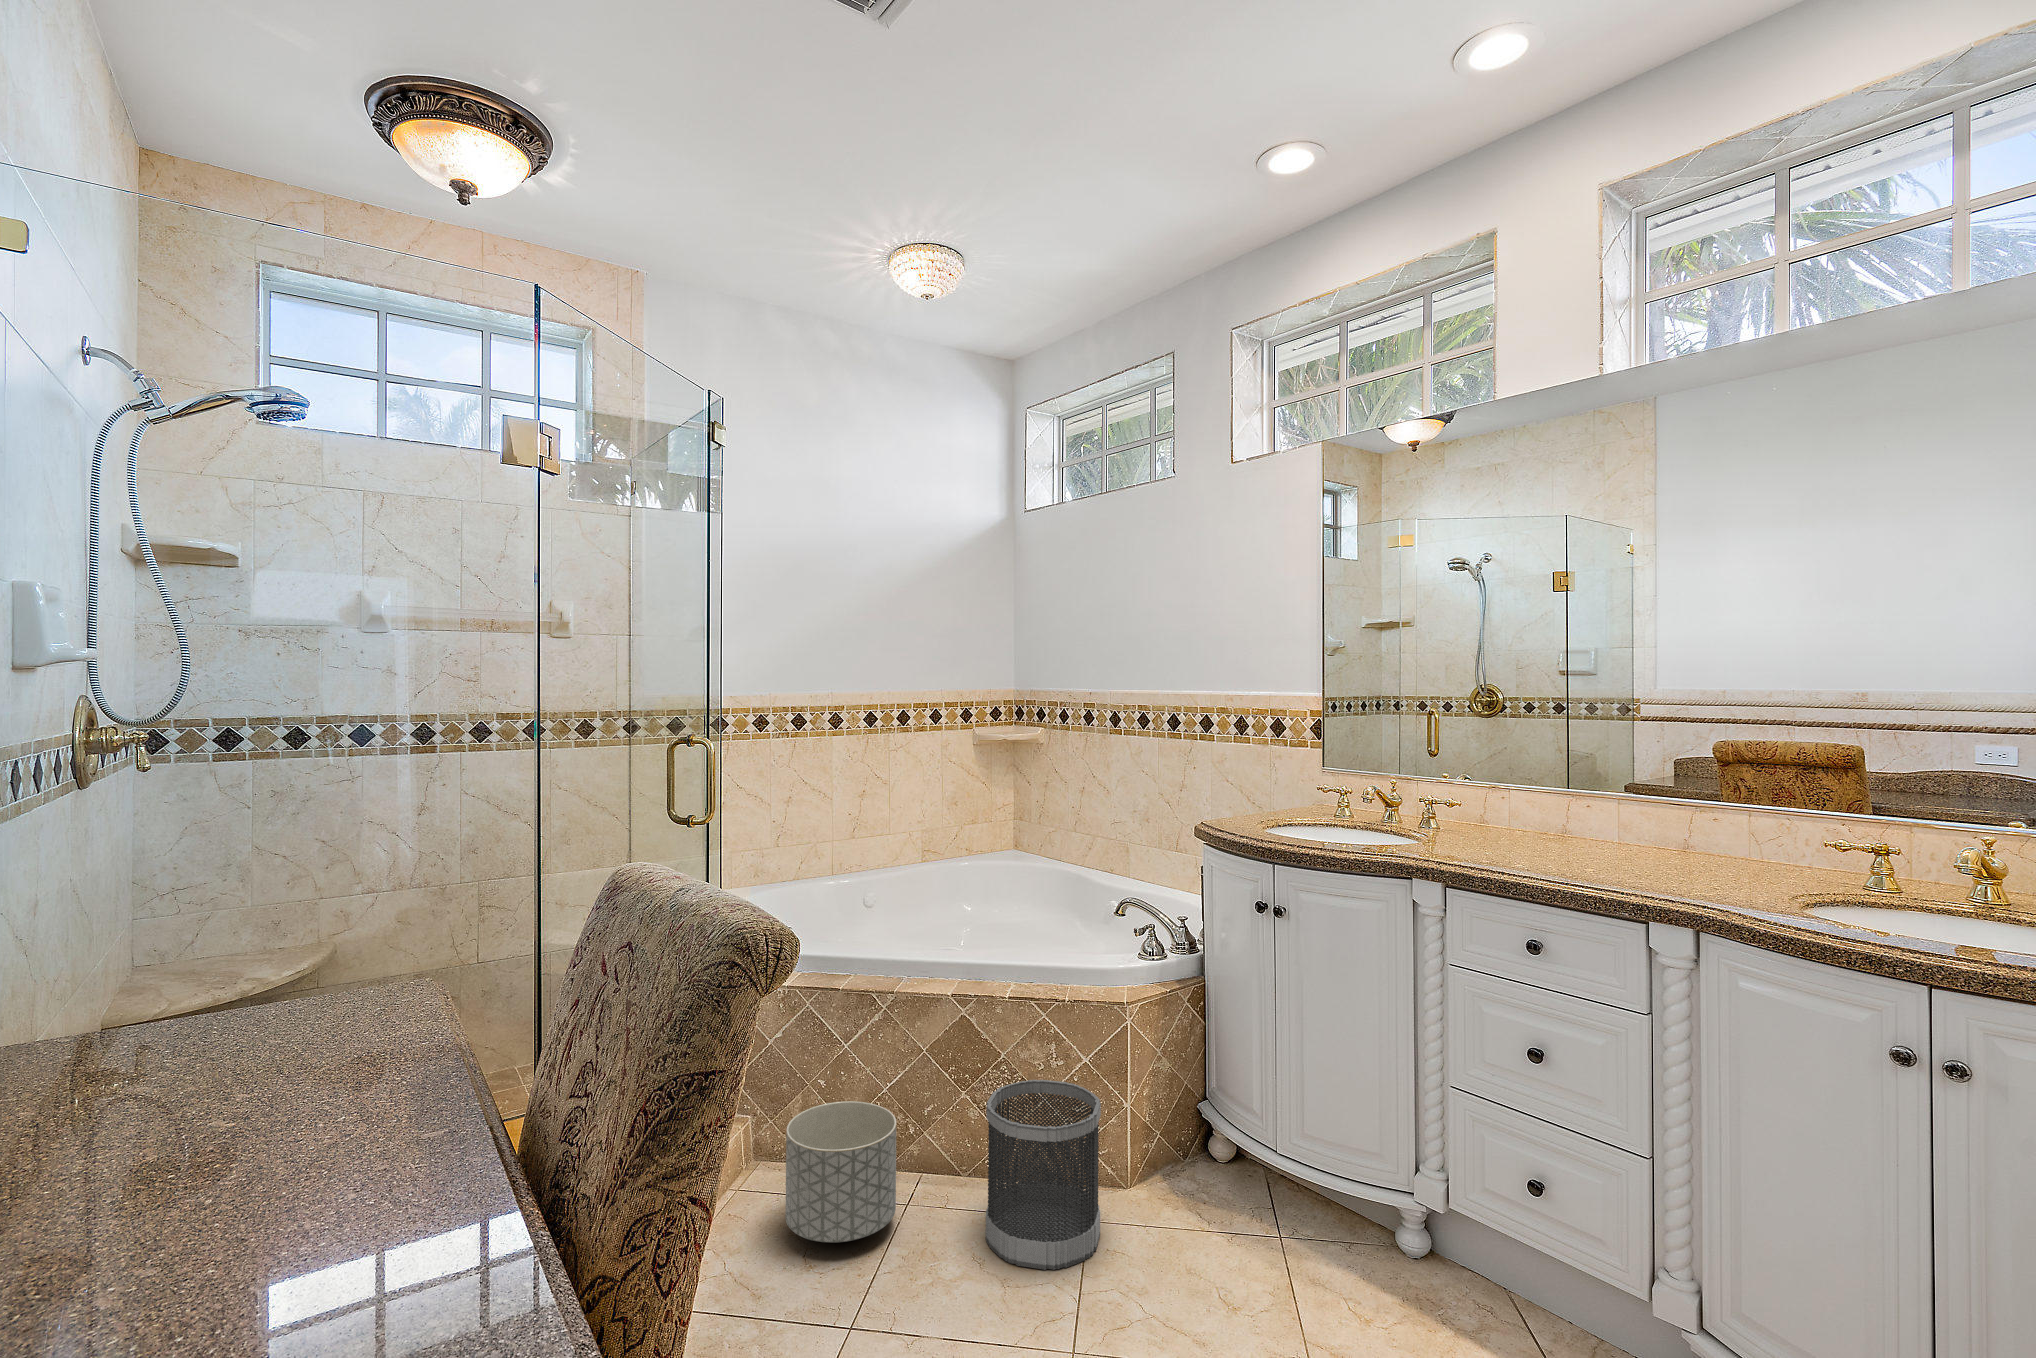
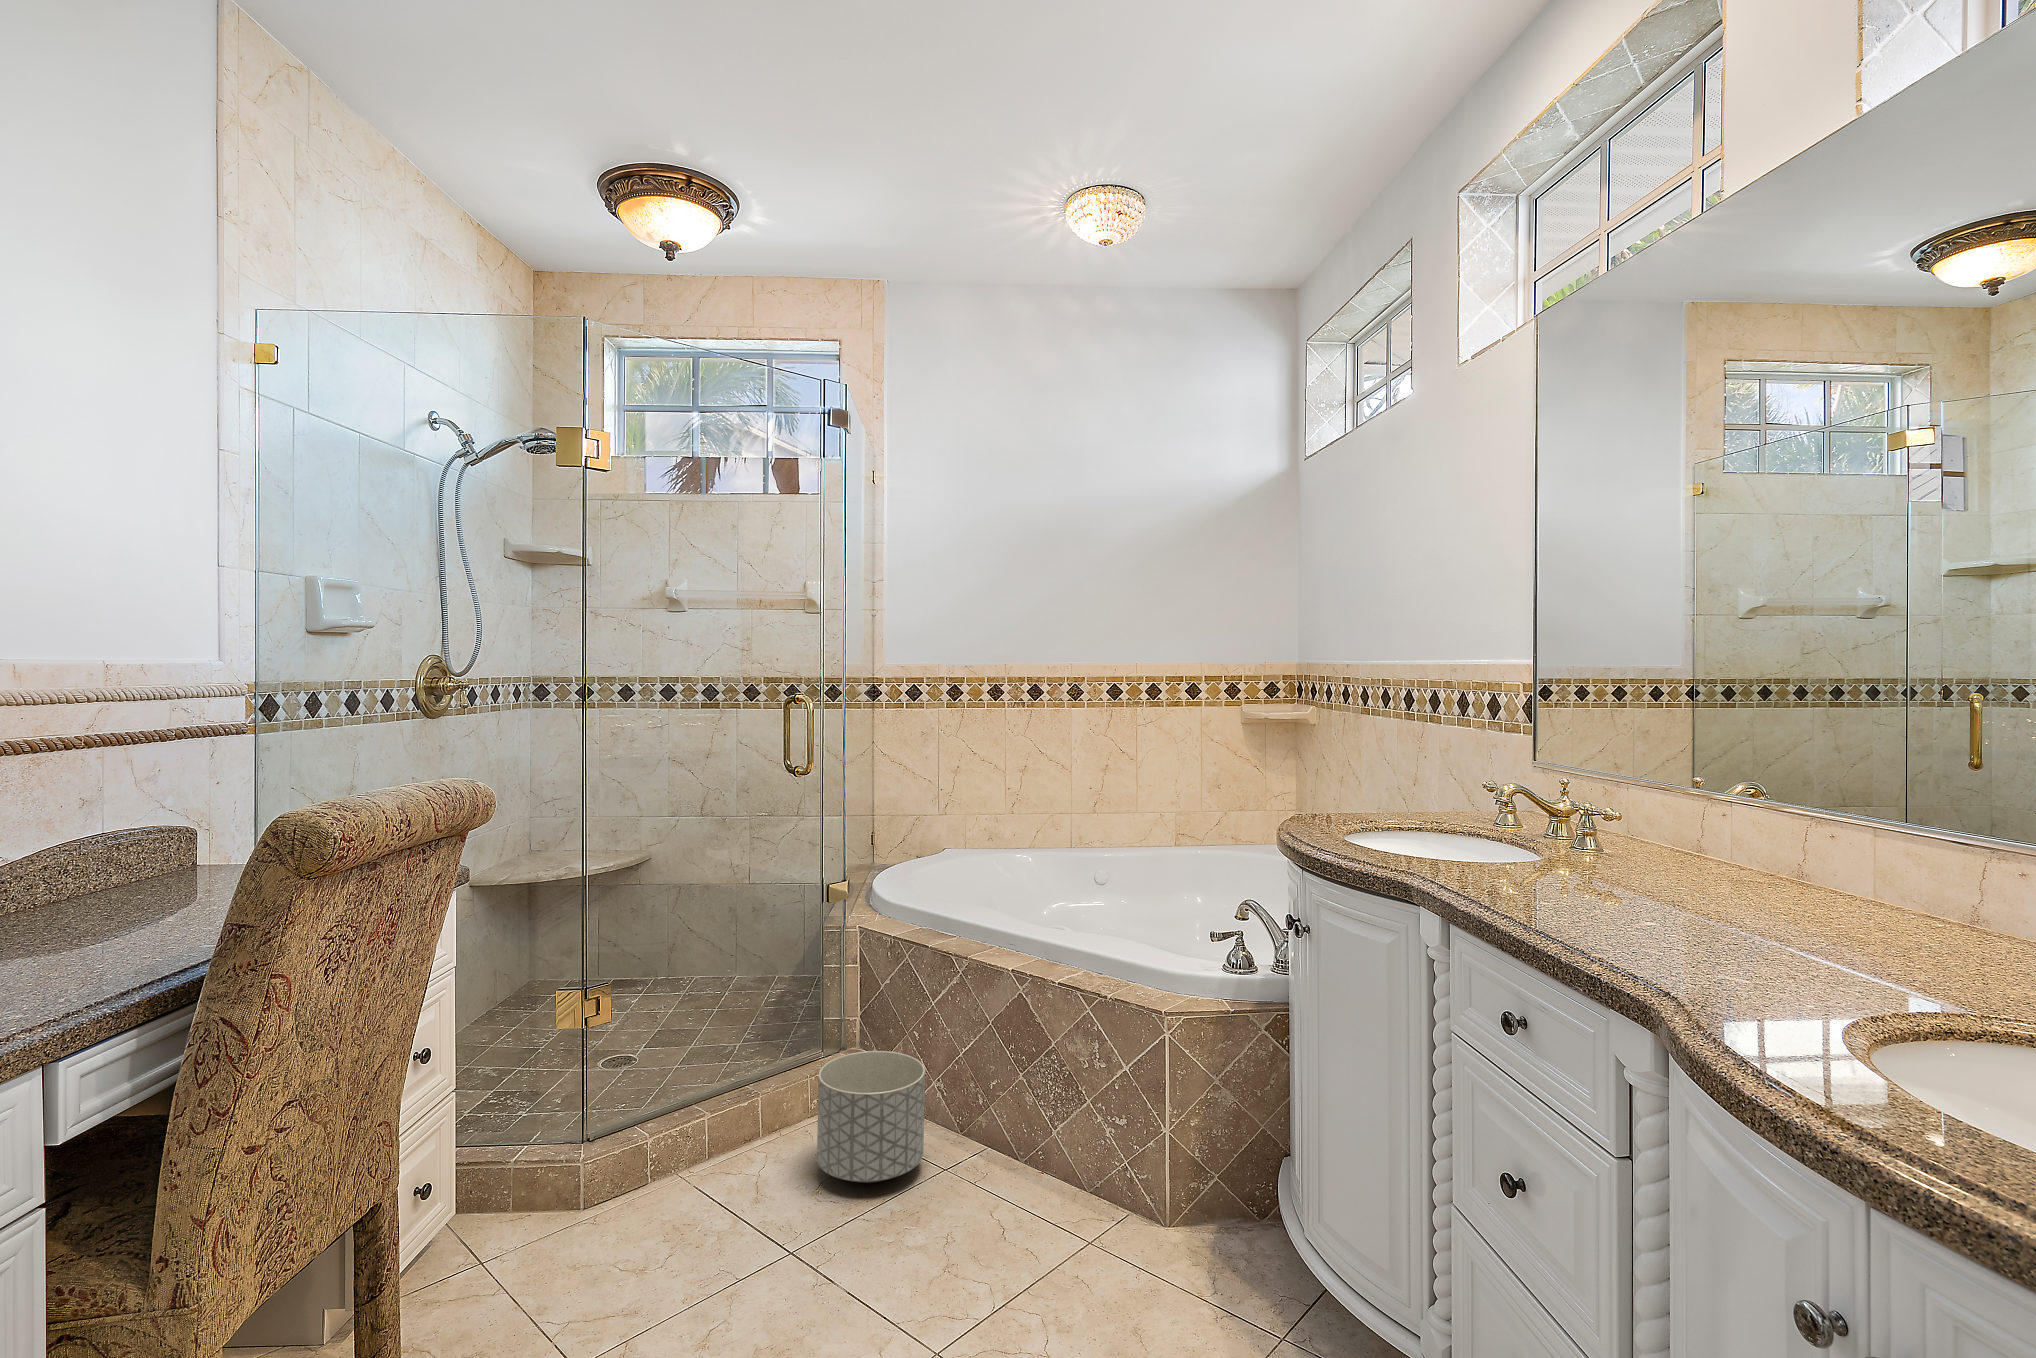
wastebasket: present [986,1080,1101,1270] -> none [968,1072,1095,1278]

